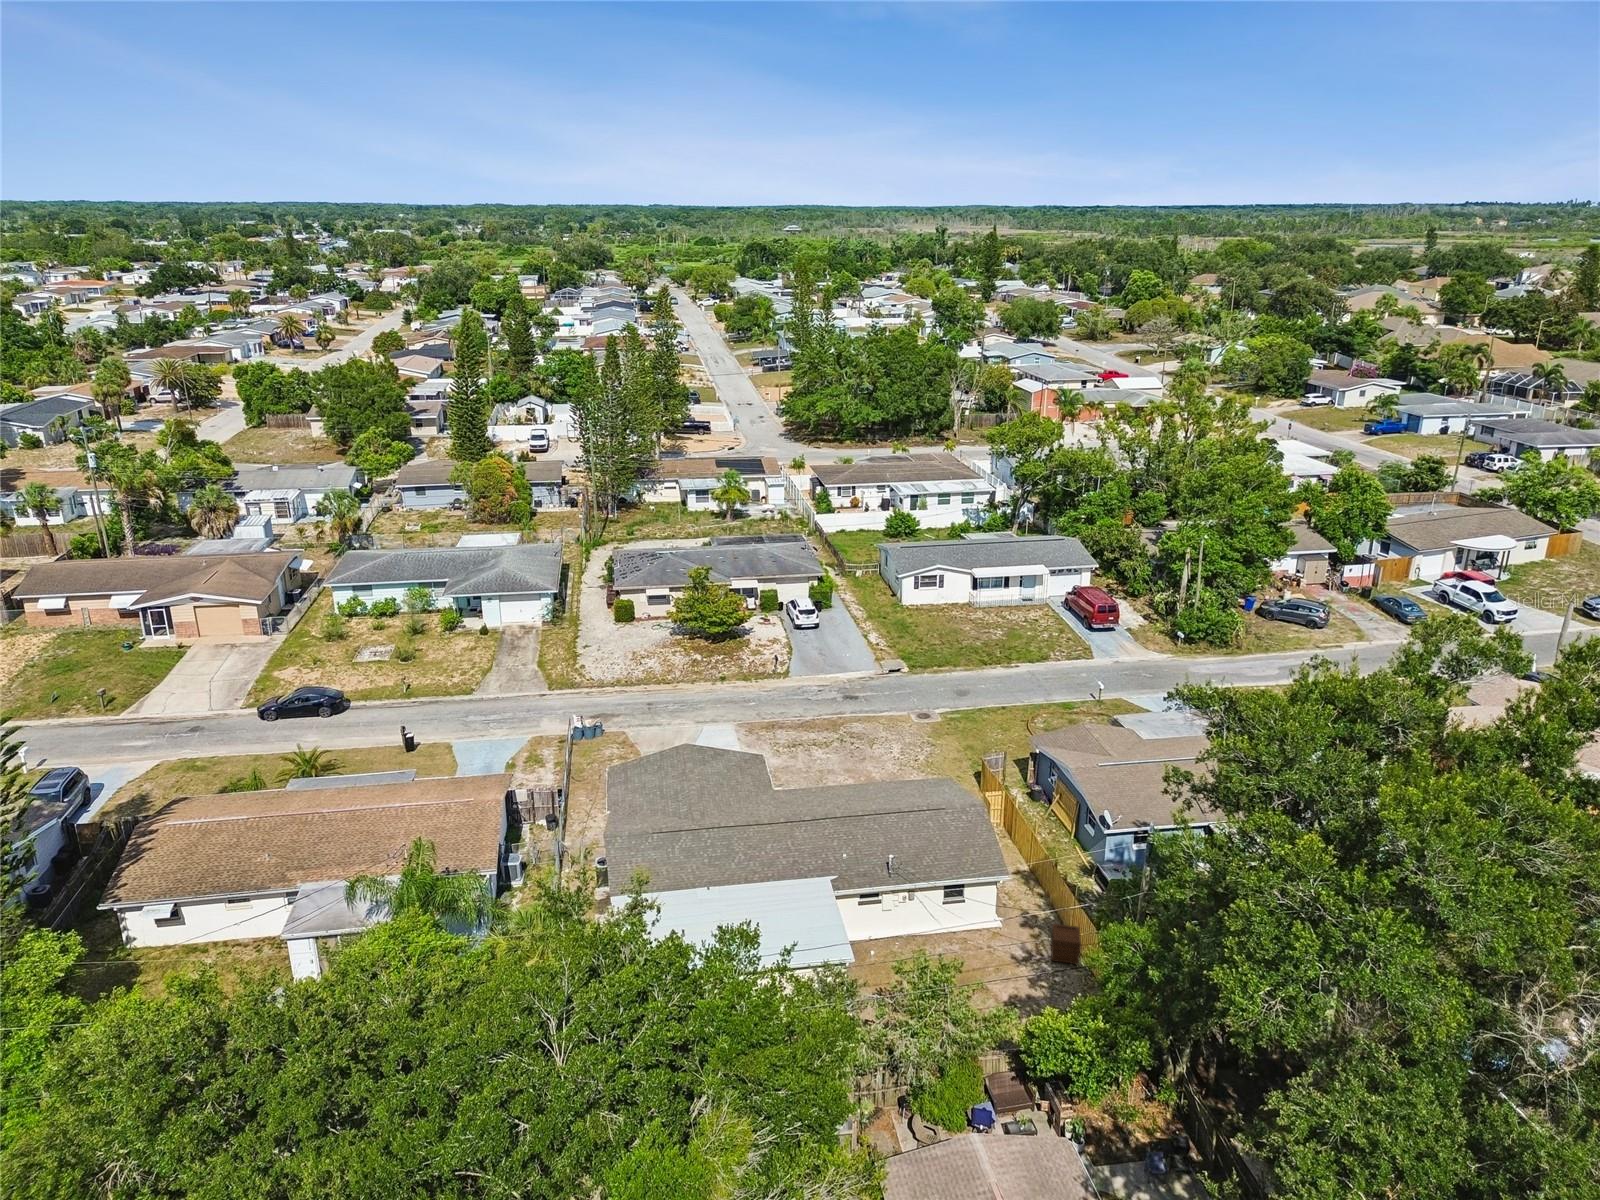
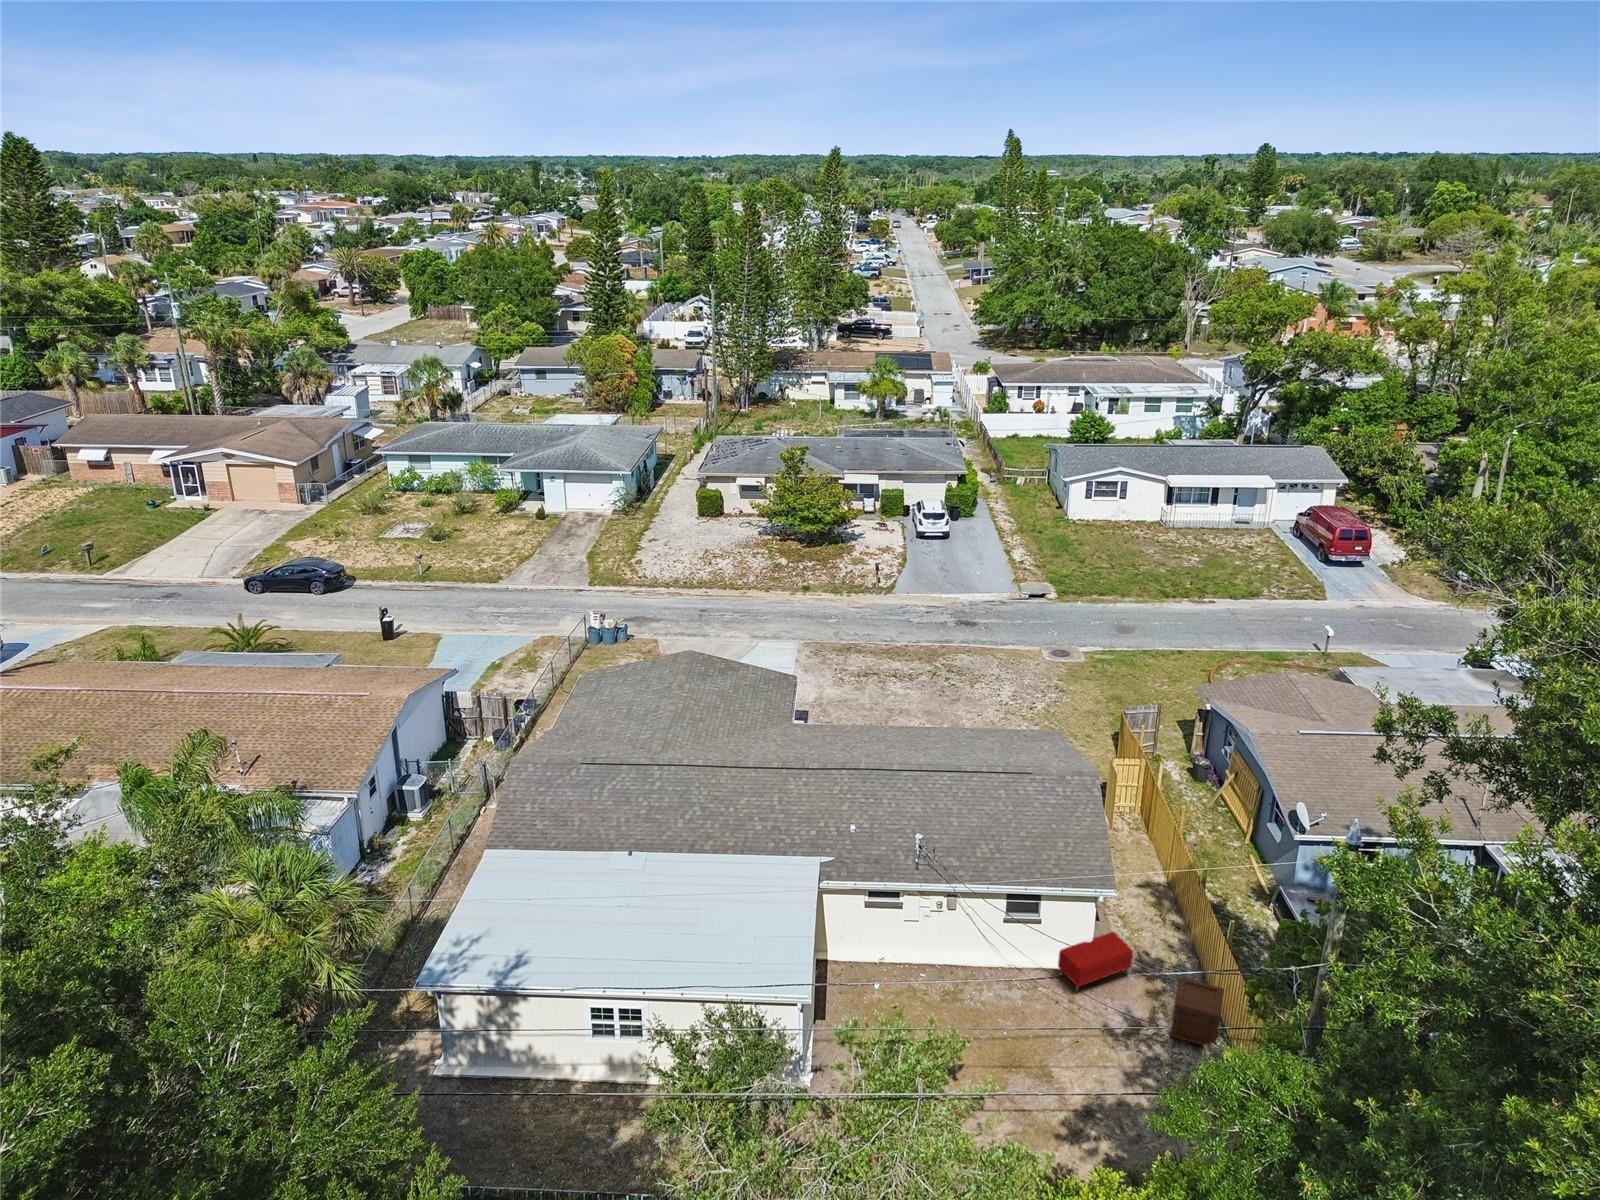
bench: none [978,903,1022,944] -> present [1058,932,1133,992]

